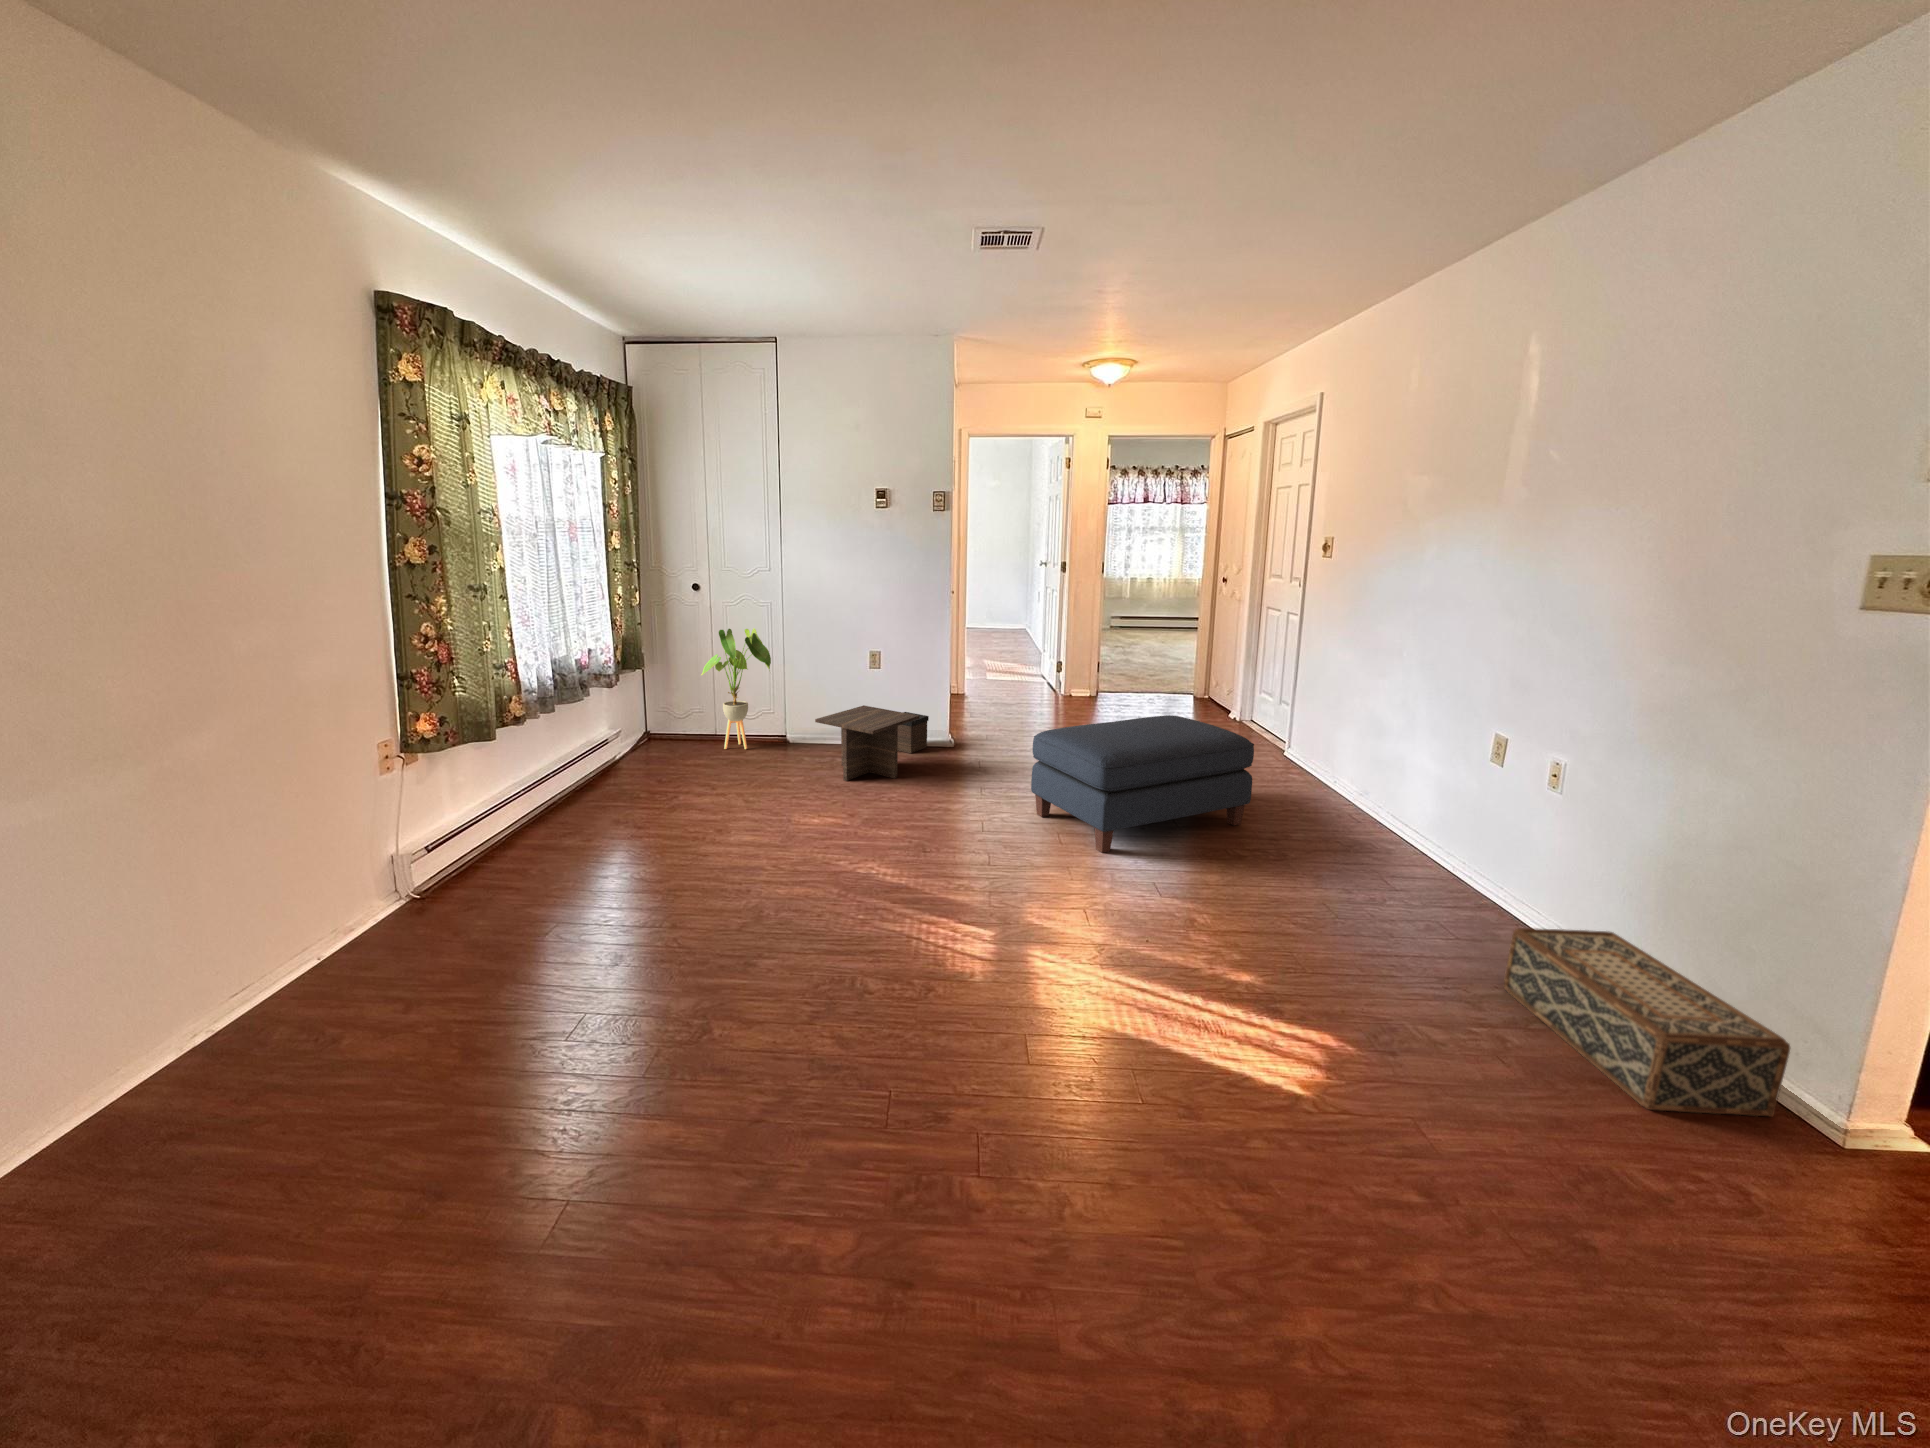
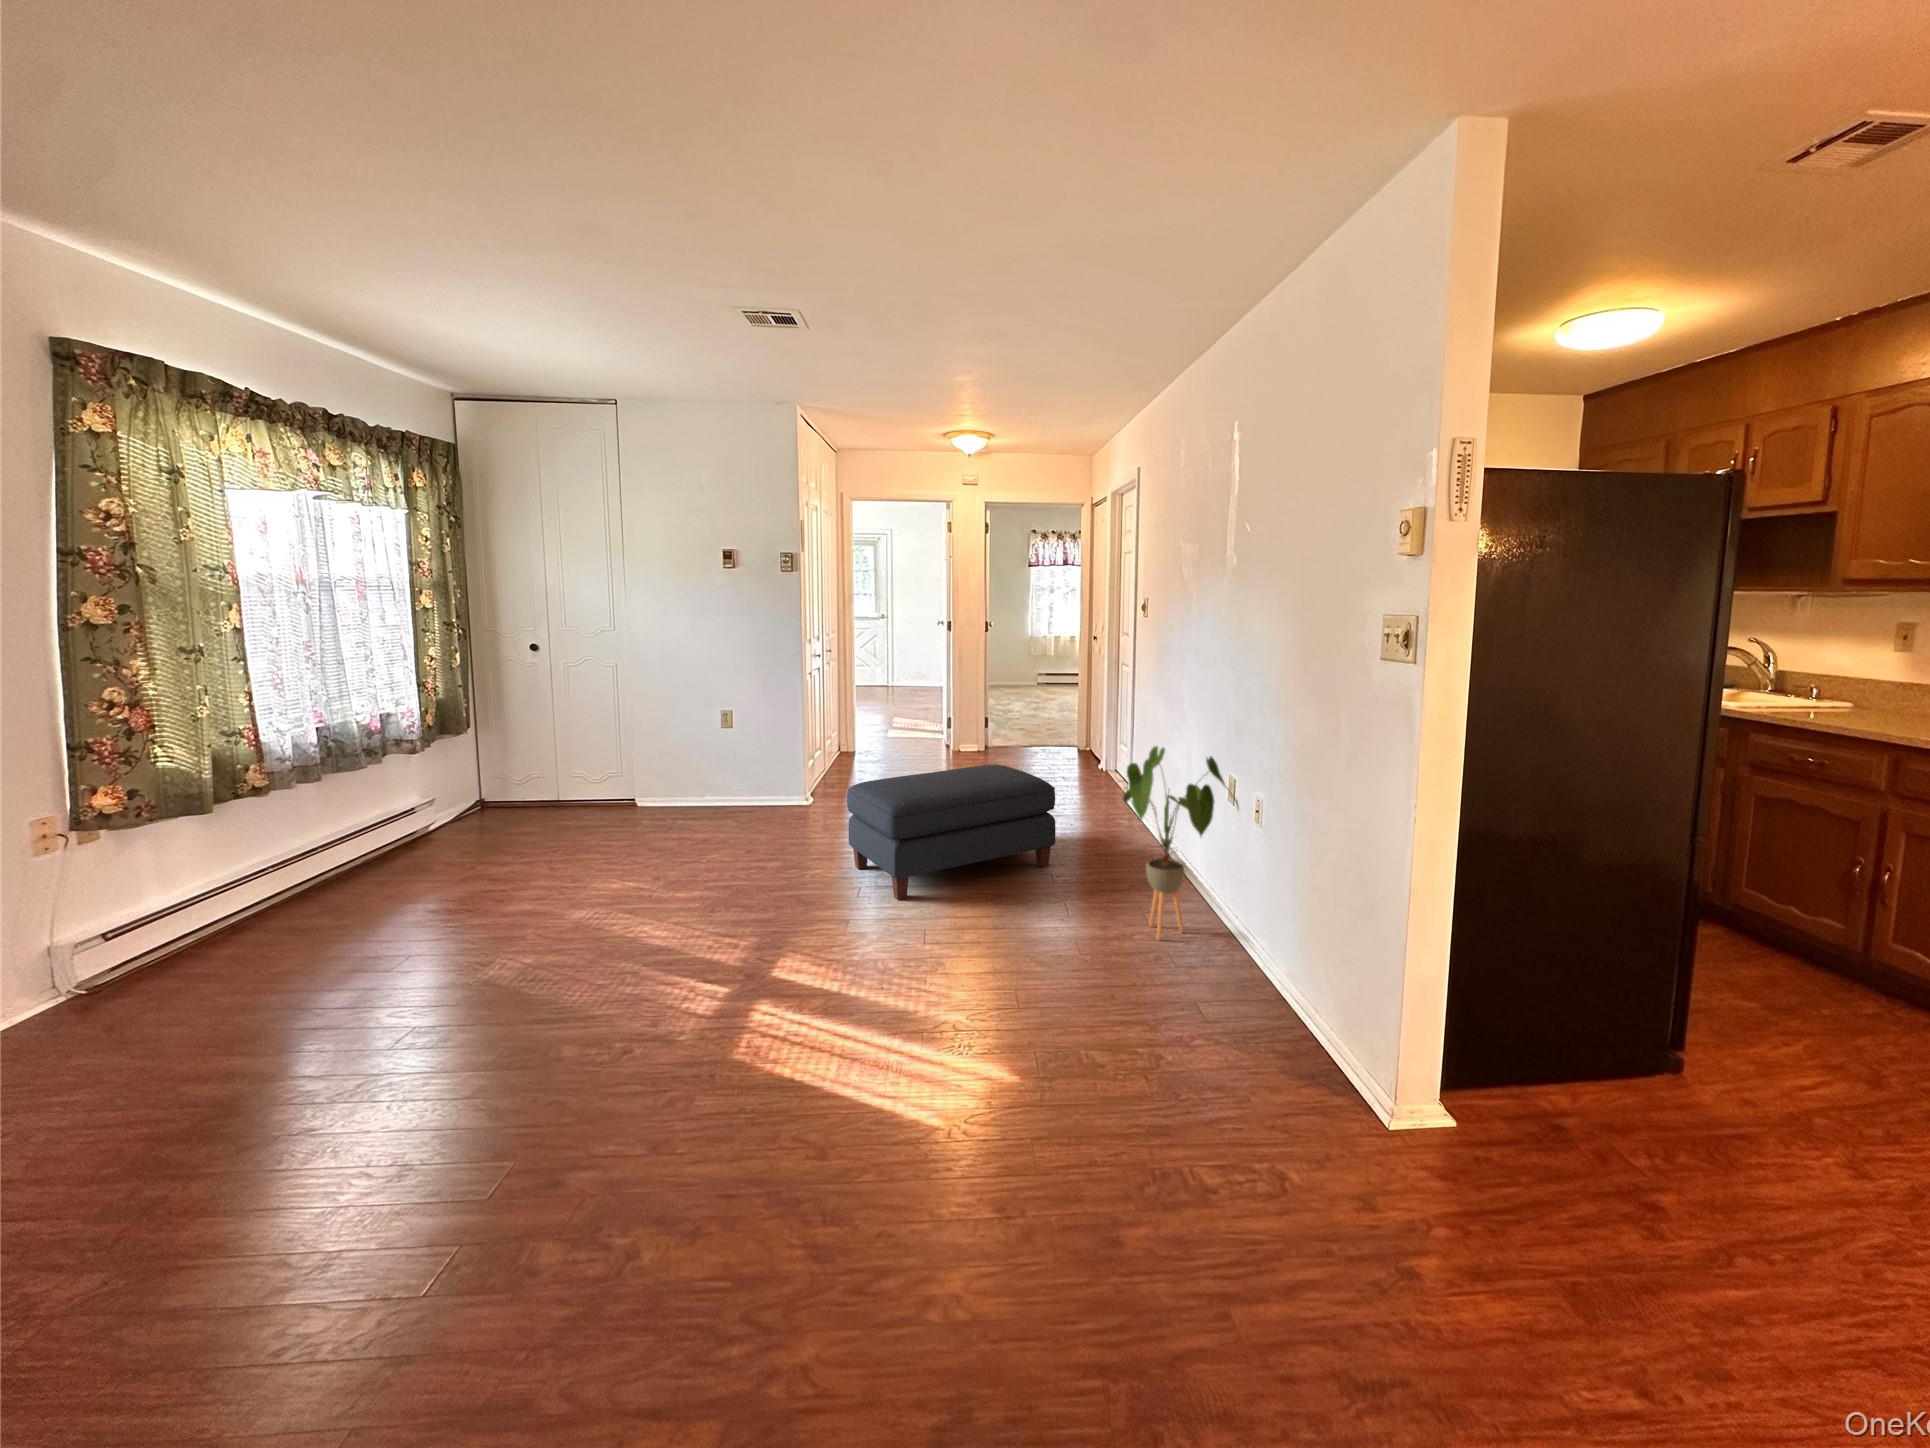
house plant: present [702,628,771,749] -> present [1123,746,1238,940]
coffee table: present [815,705,929,781] -> none [643,766,783,845]
woven basket: present [1504,928,1790,1117] -> none [1191,937,1347,1088]

